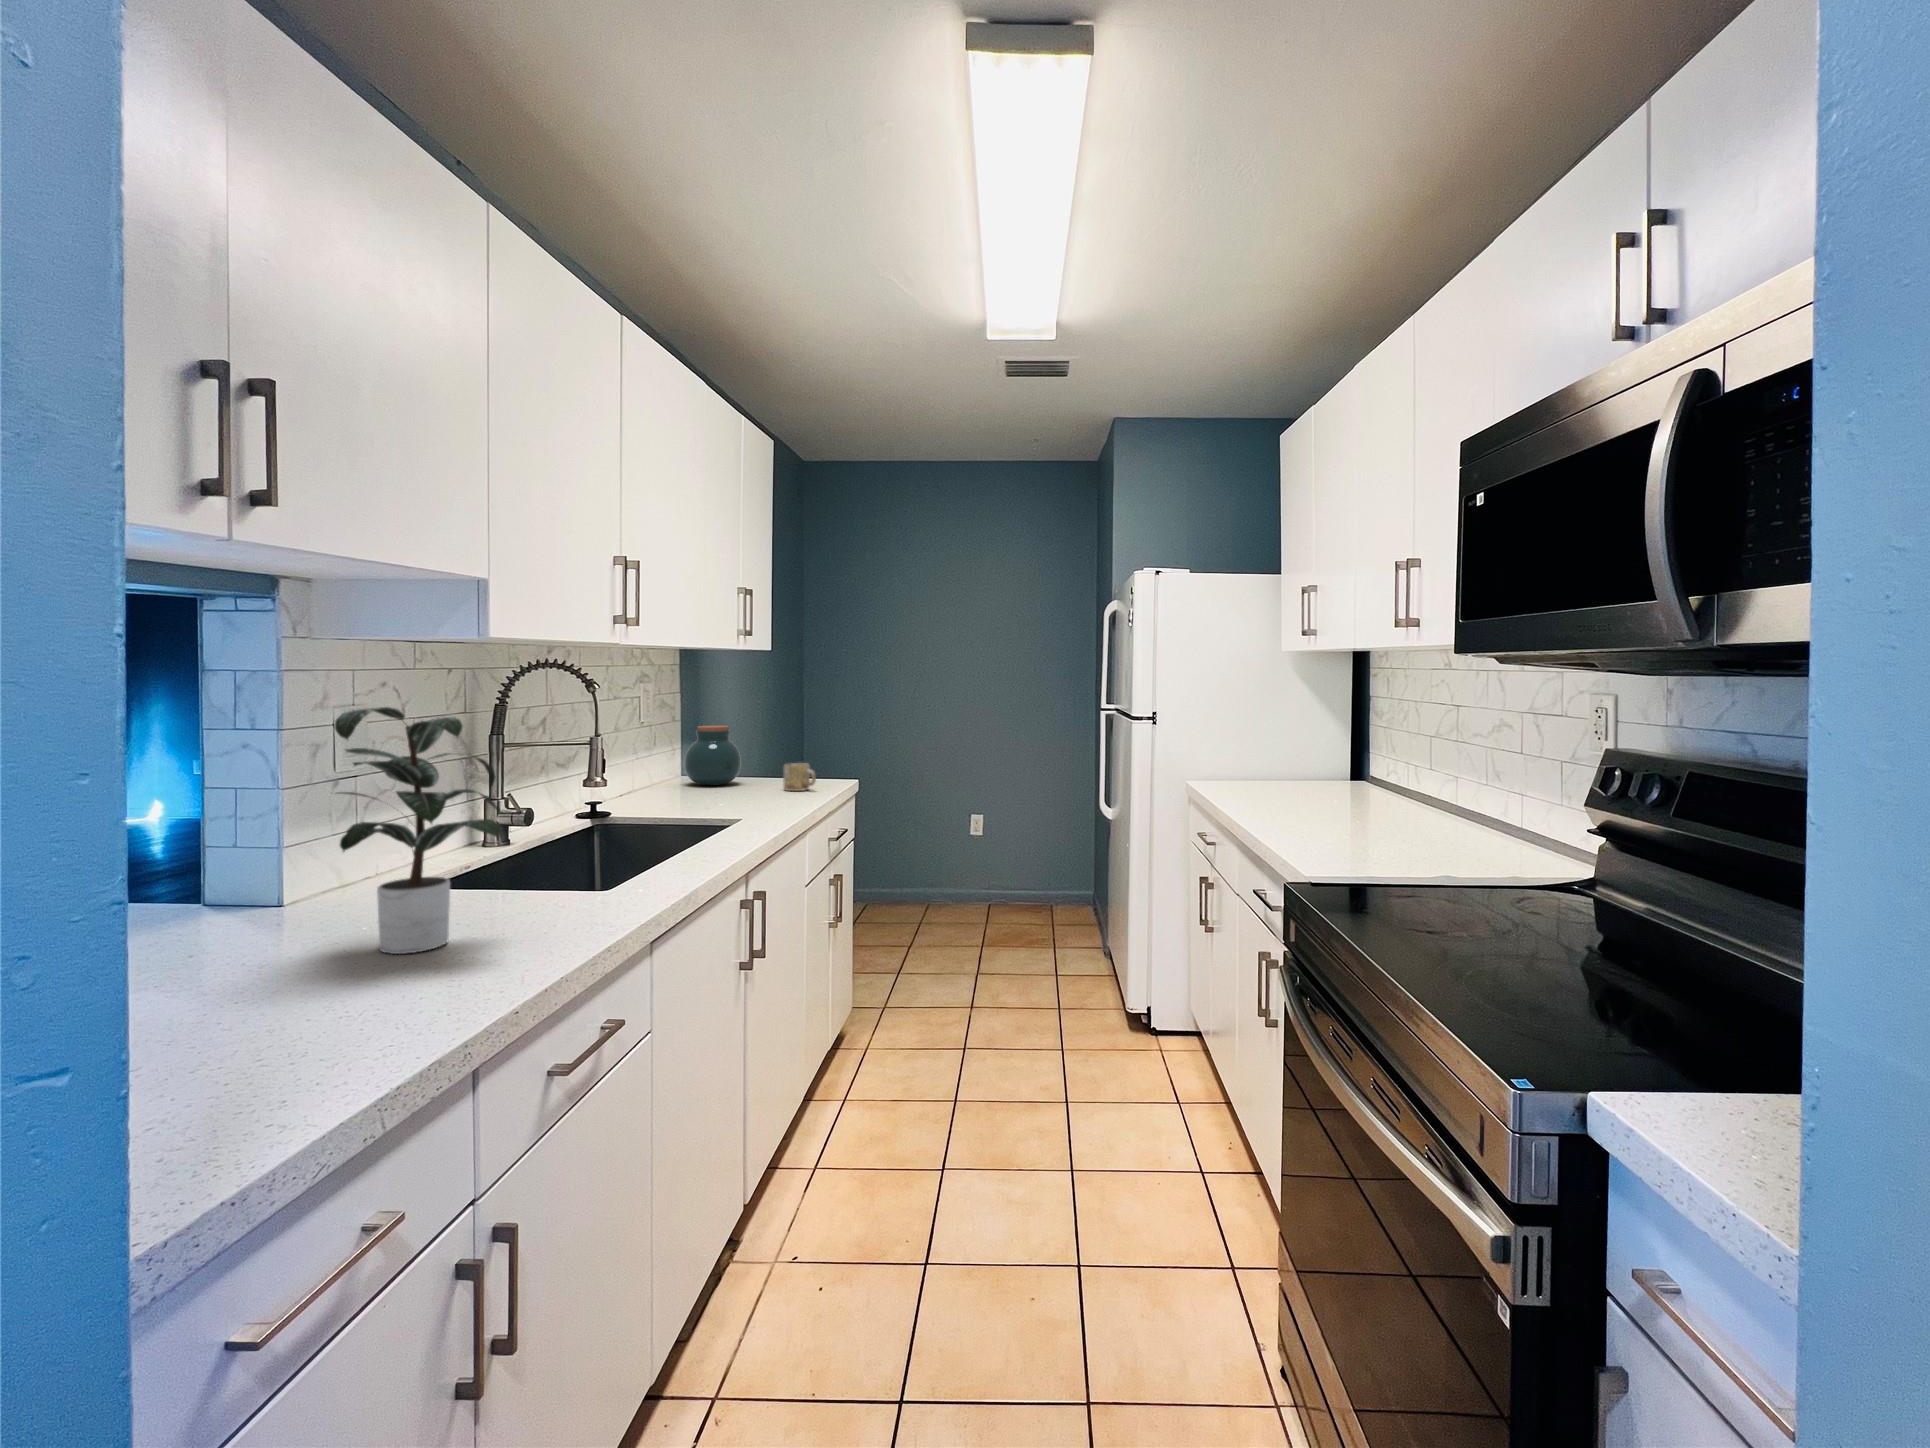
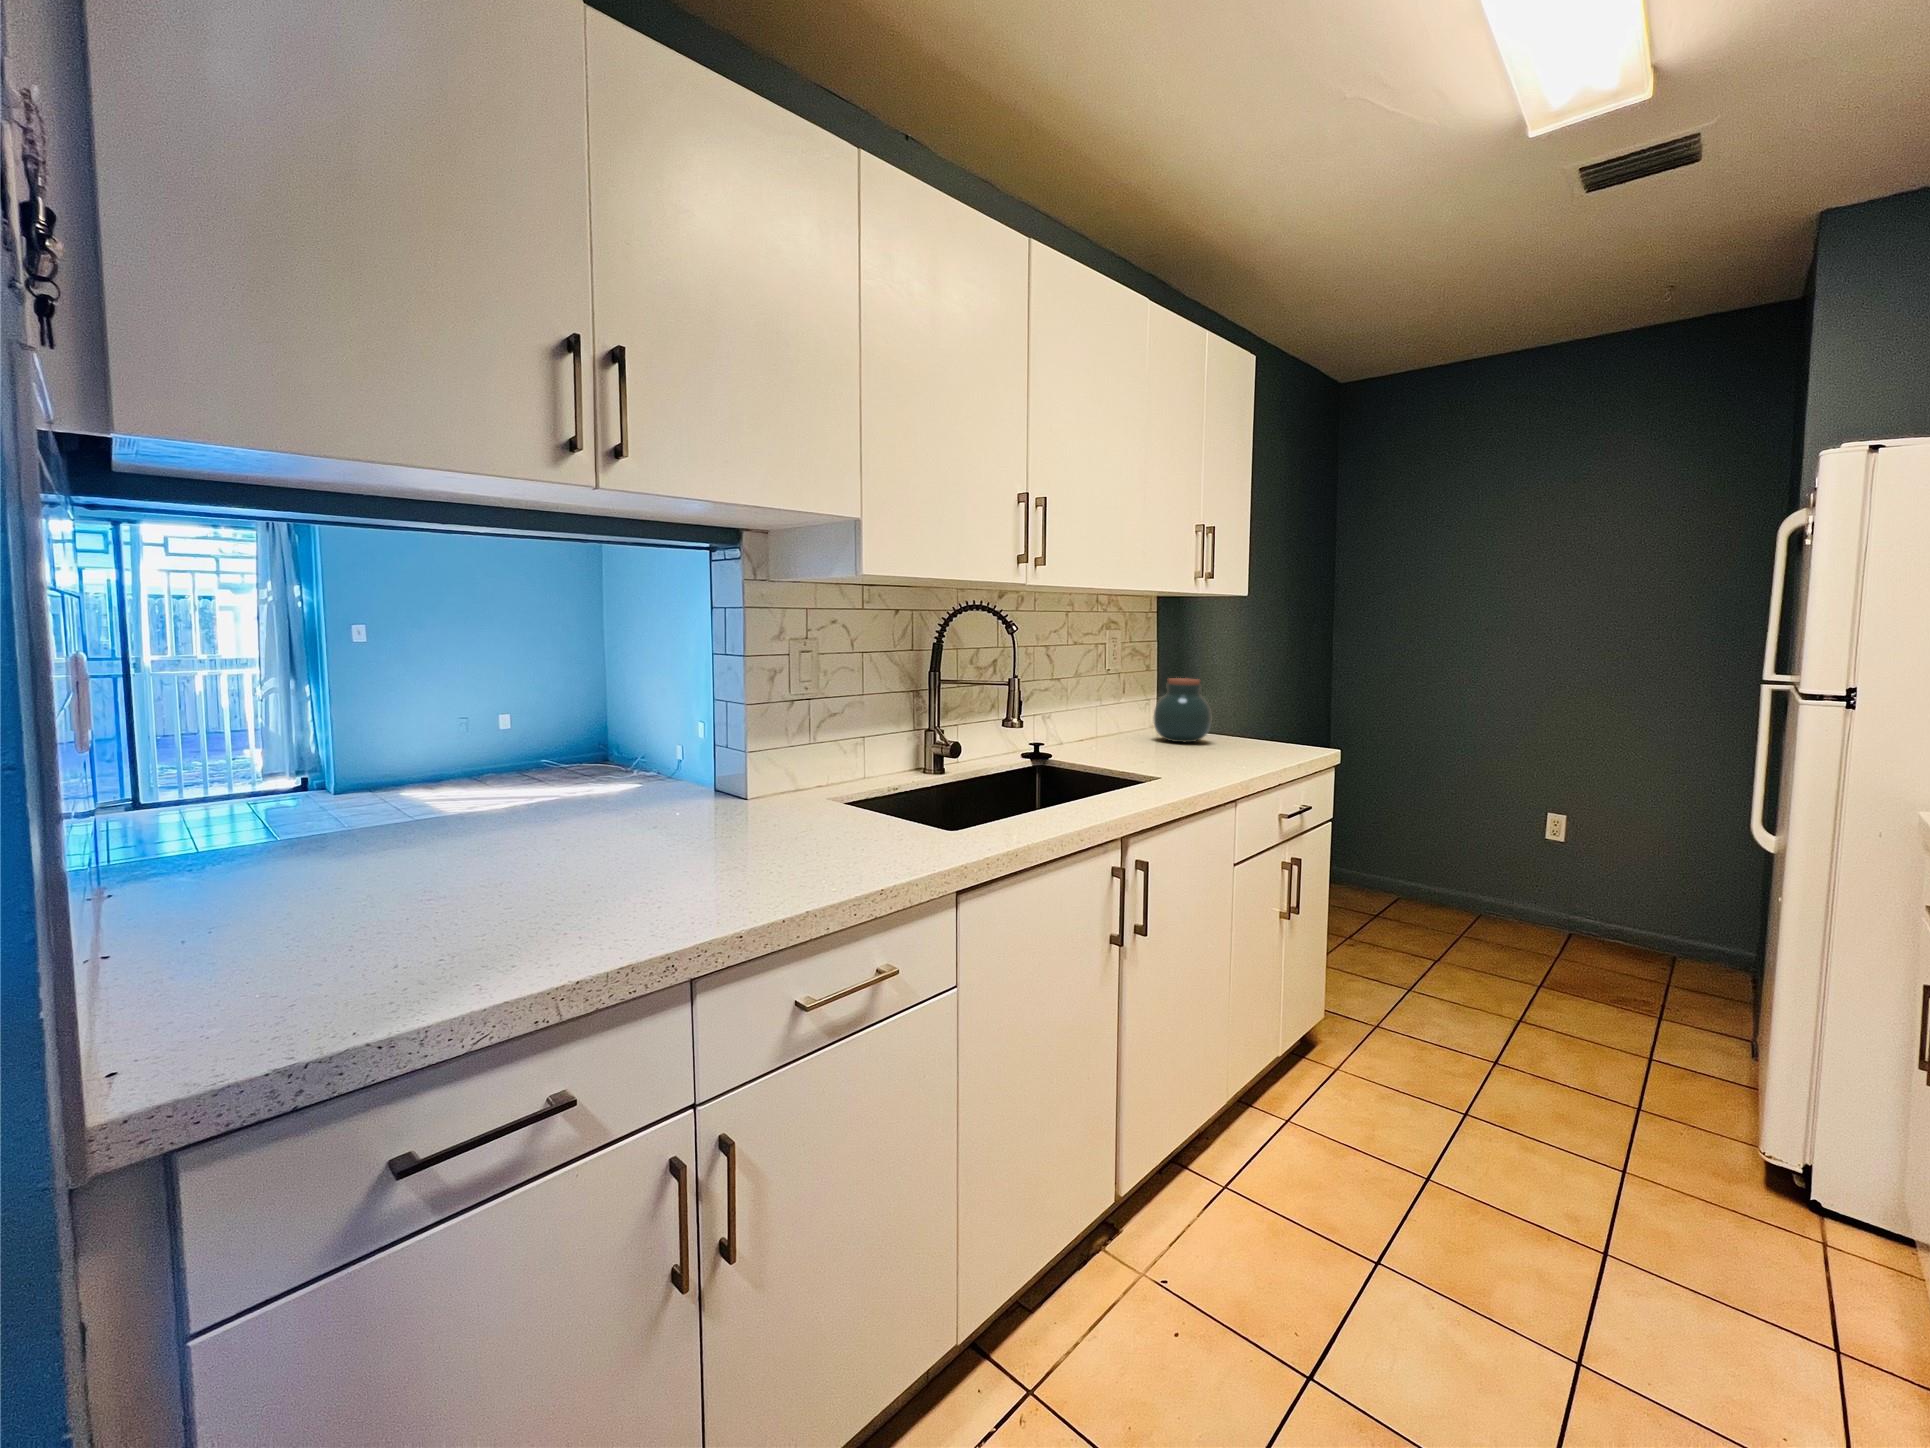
potted plant: present [335,707,502,954] -> none [650,628,851,861]
mug: present [783,763,816,791] -> none [1249,725,1283,757]

